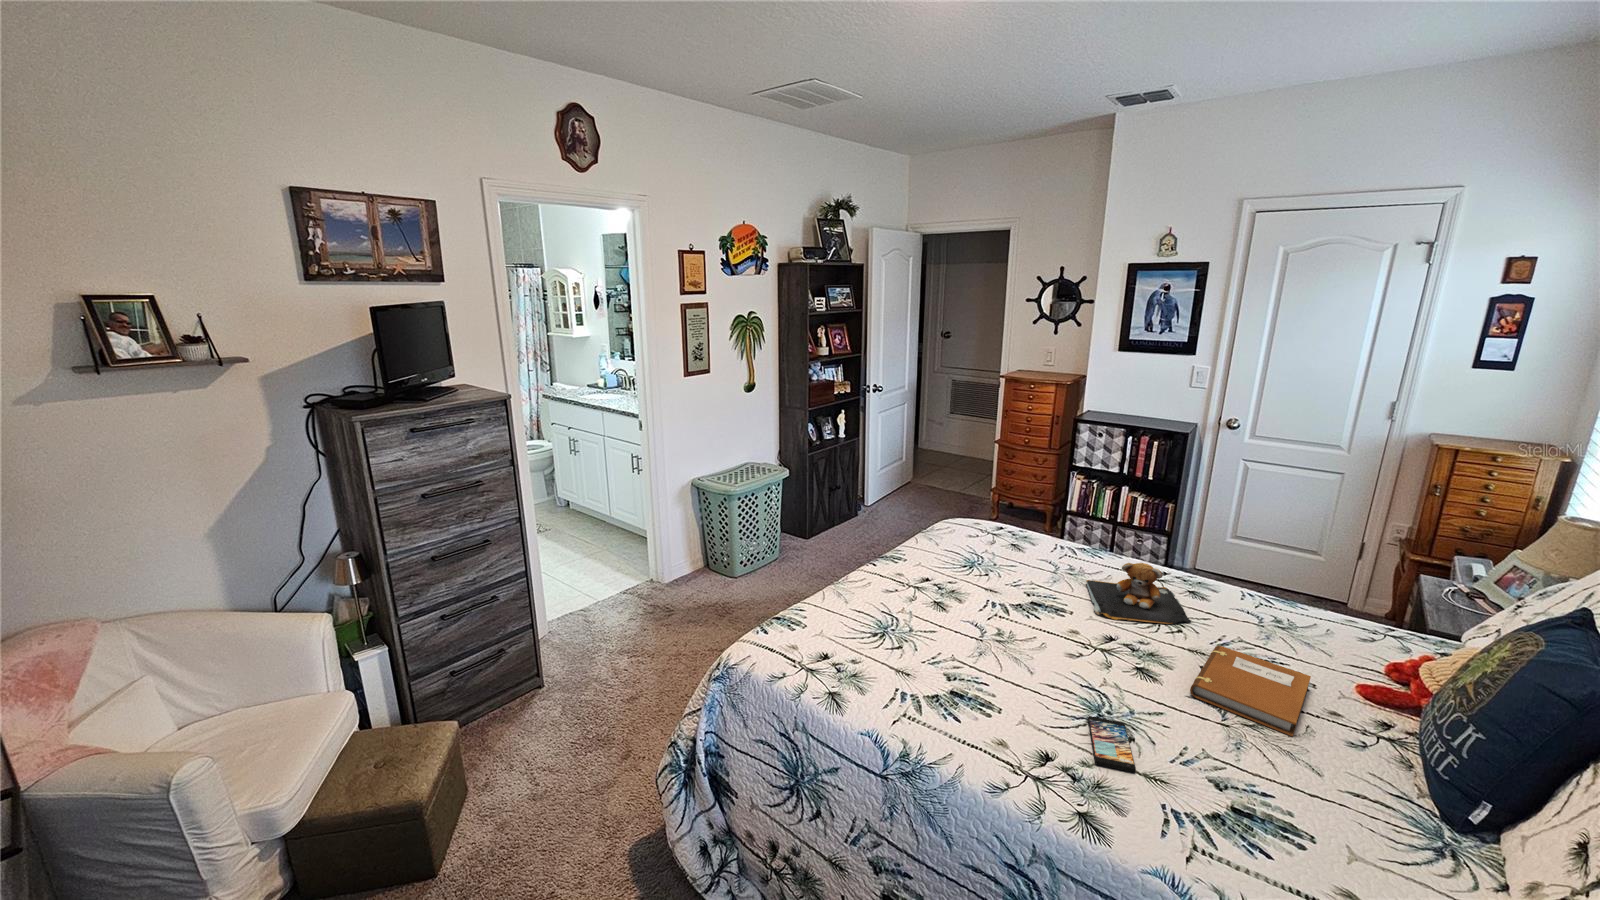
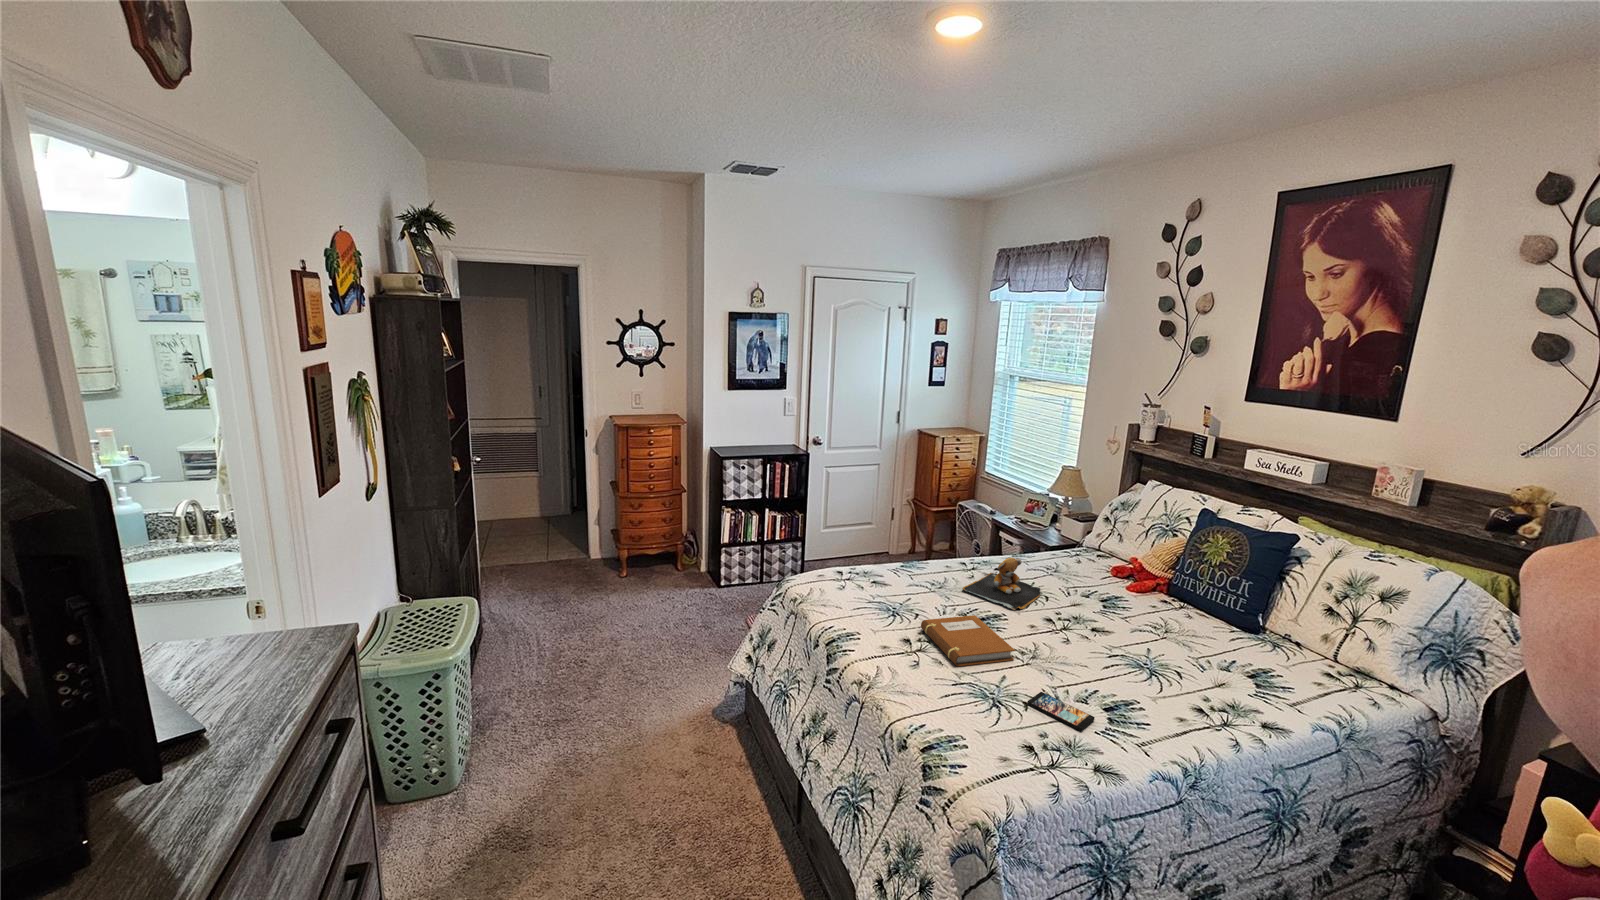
notebook: present [1190,646,1311,736] -> present [921,615,1015,666]
smartphone: present [1088,716,1136,773] -> present [1027,692,1095,731]

